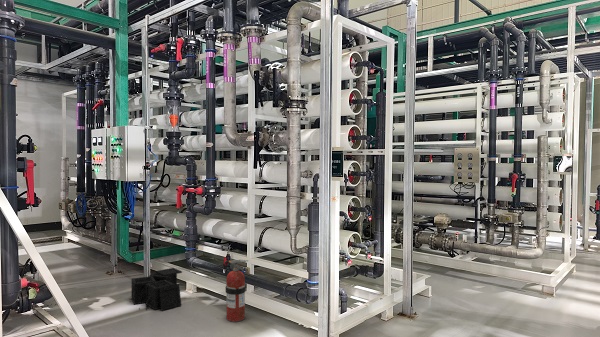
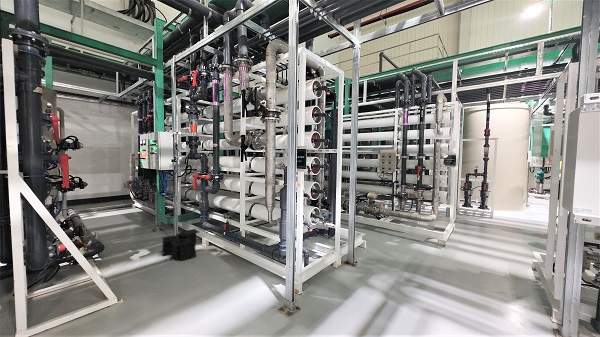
fire extinguisher: present [224,260,248,322] -> none [224,226,240,269]

